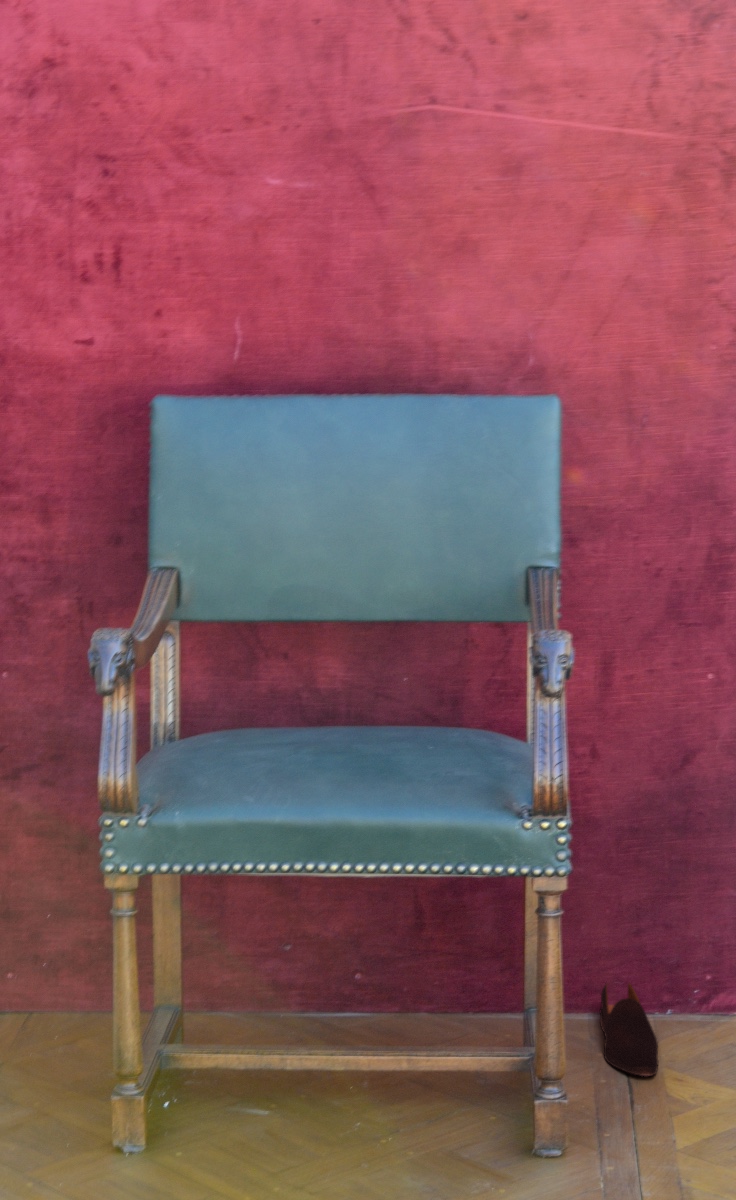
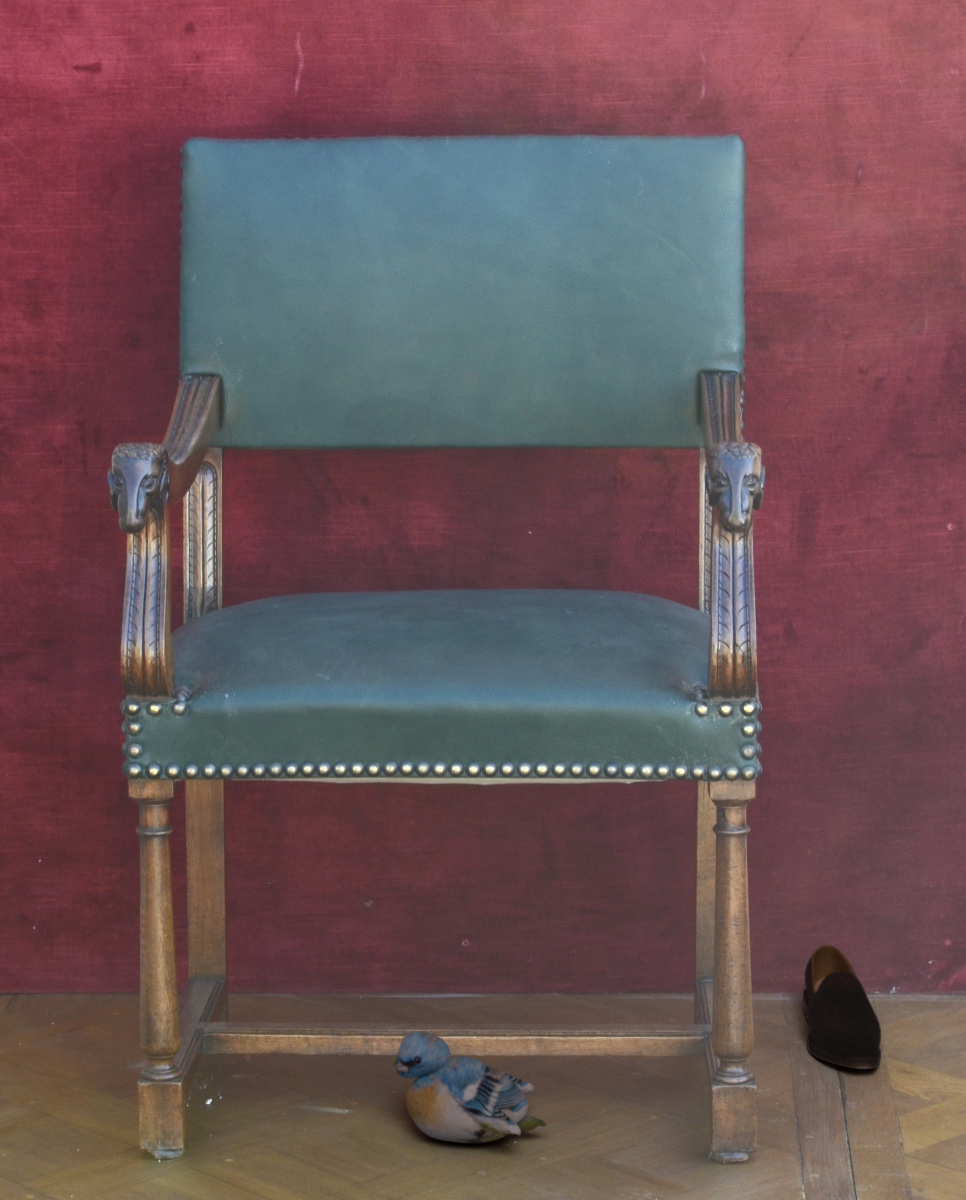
plush toy: none [298,1055,412,1141] -> present [392,1031,546,1143]

